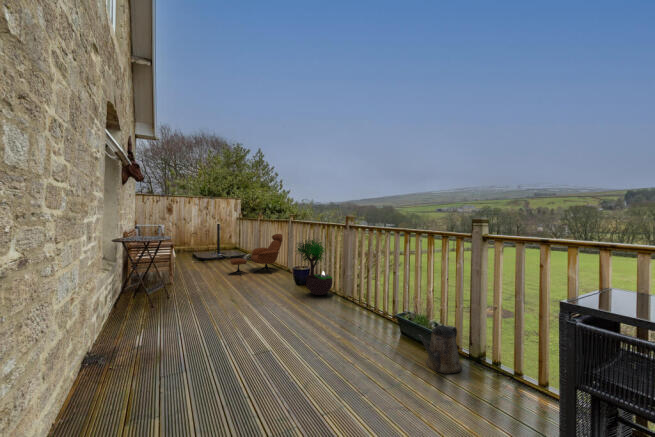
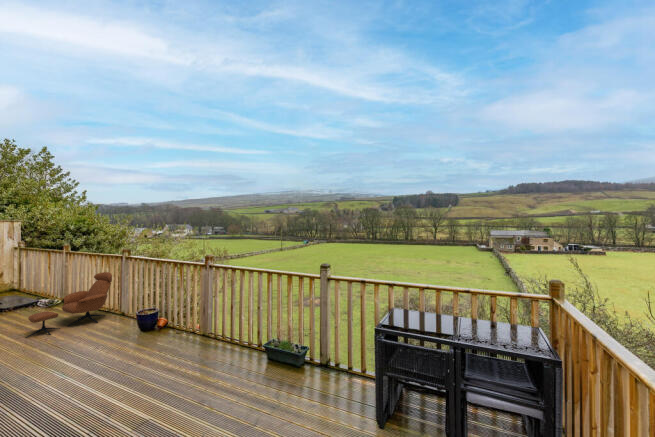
potted tree: present [297,239,332,295] -> none [143,277,191,339]
watering can: present [417,326,462,374] -> none [291,346,318,385]

